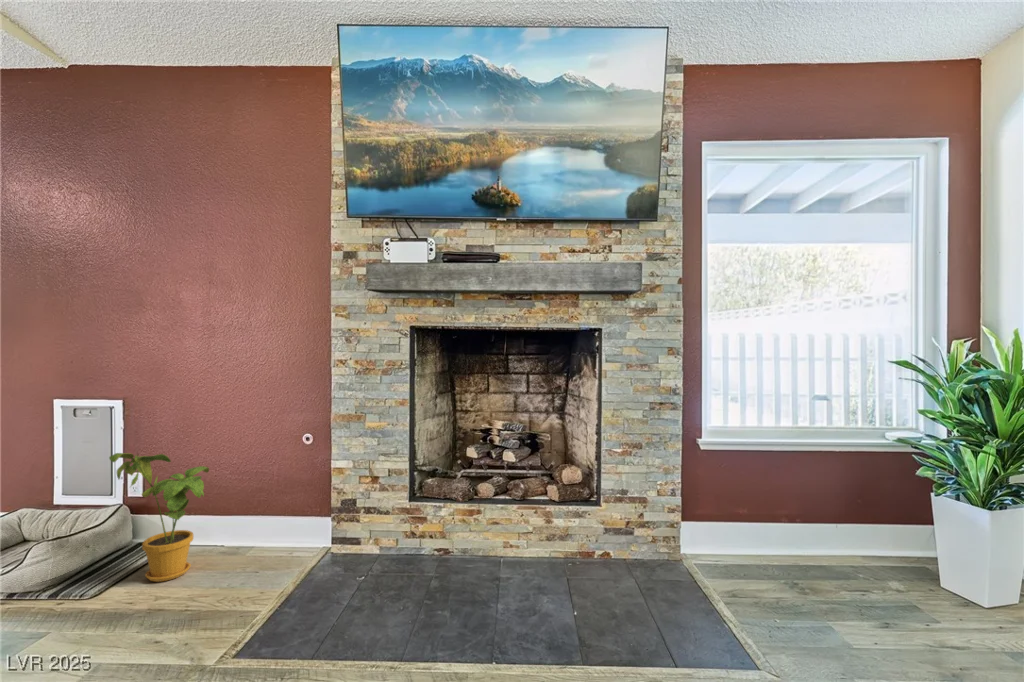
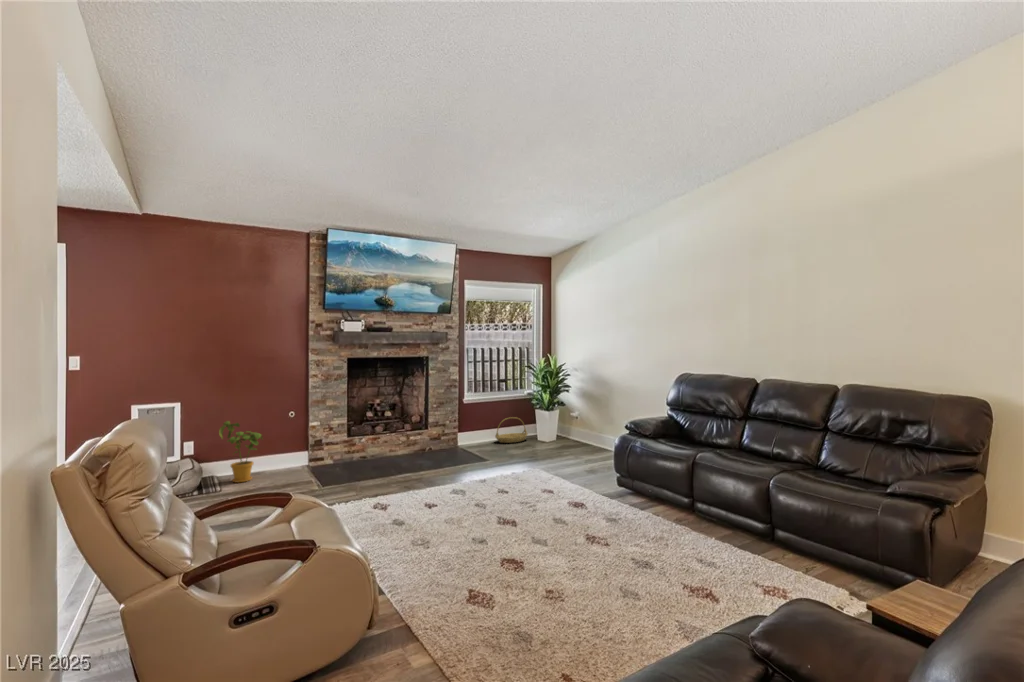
basket: none [787,505,897,584] -> present [495,417,528,443]

